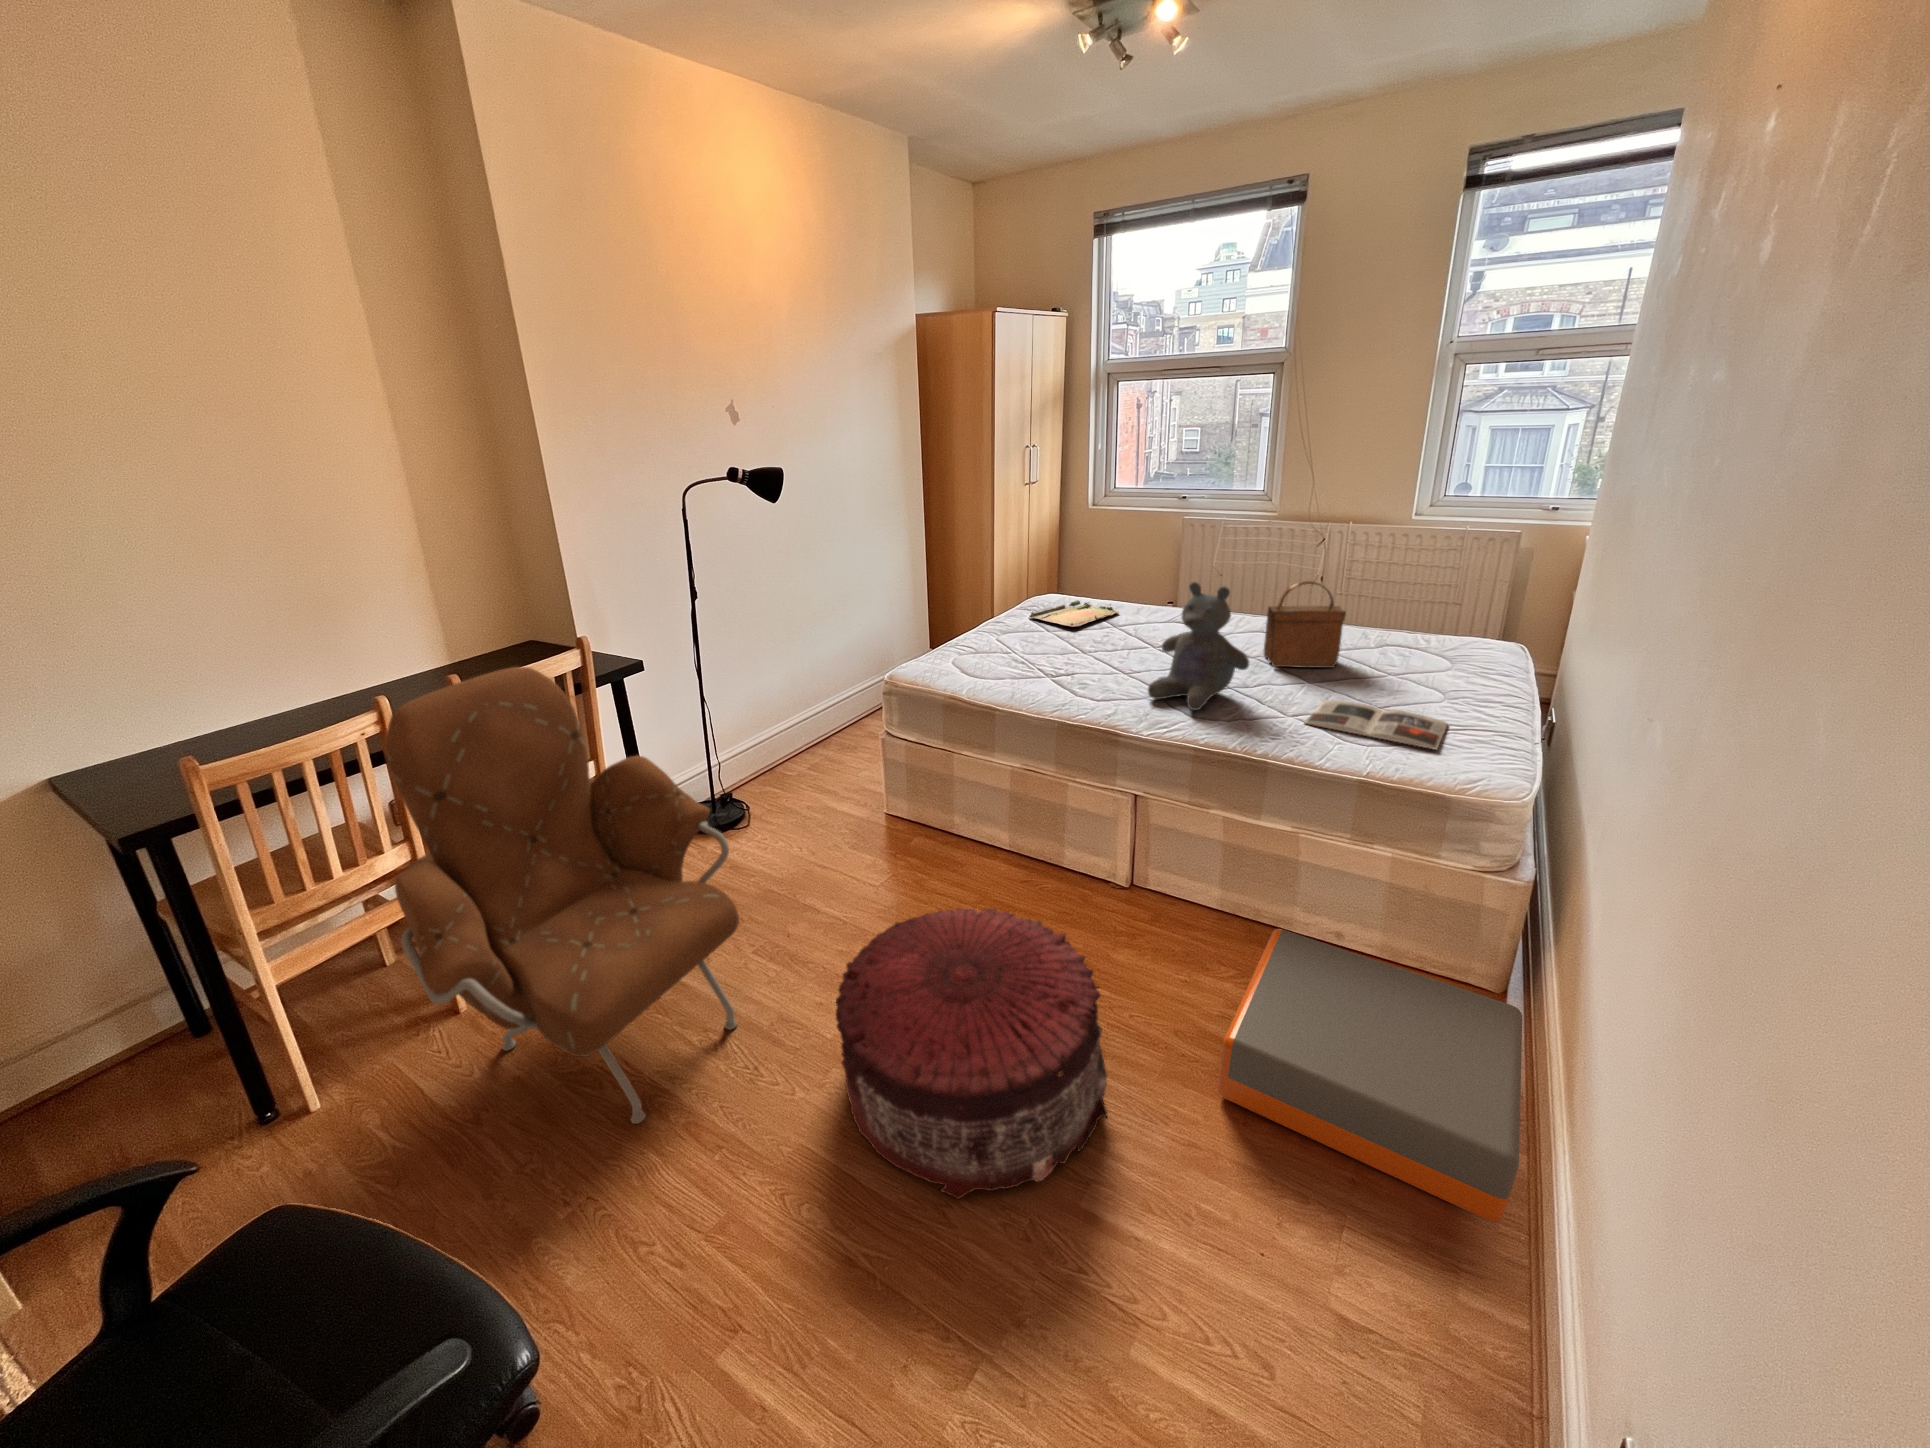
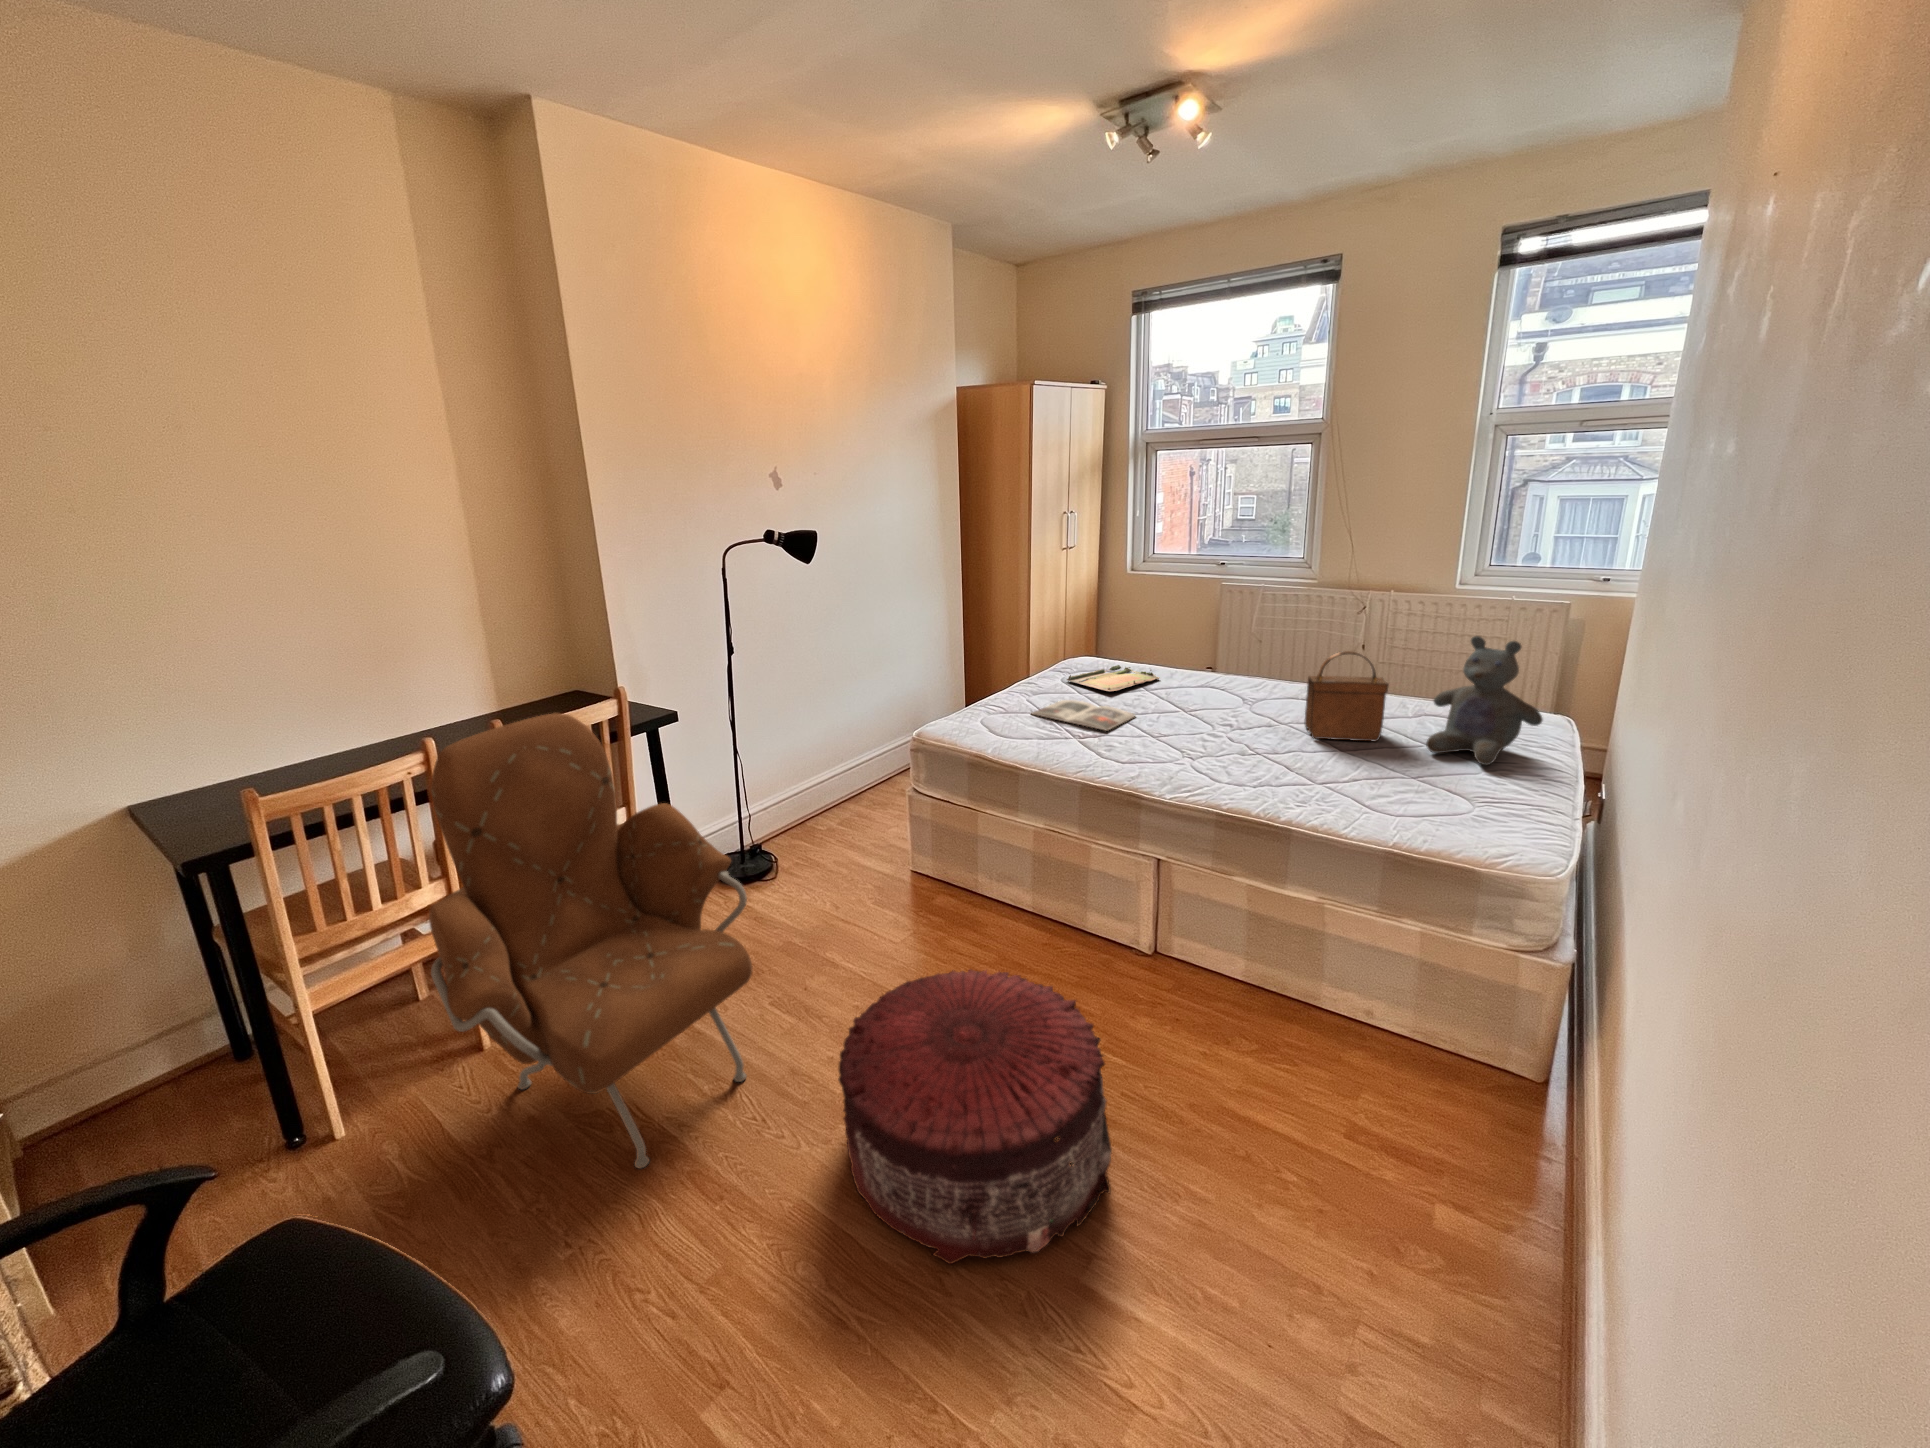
stuffed bear: present [1148,582,1249,710] -> present [1426,636,1543,765]
magazine: present [1305,700,1448,750] -> present [1032,700,1135,731]
storage box: present [1218,929,1522,1221] -> none [1229,1009,1558,1330]

